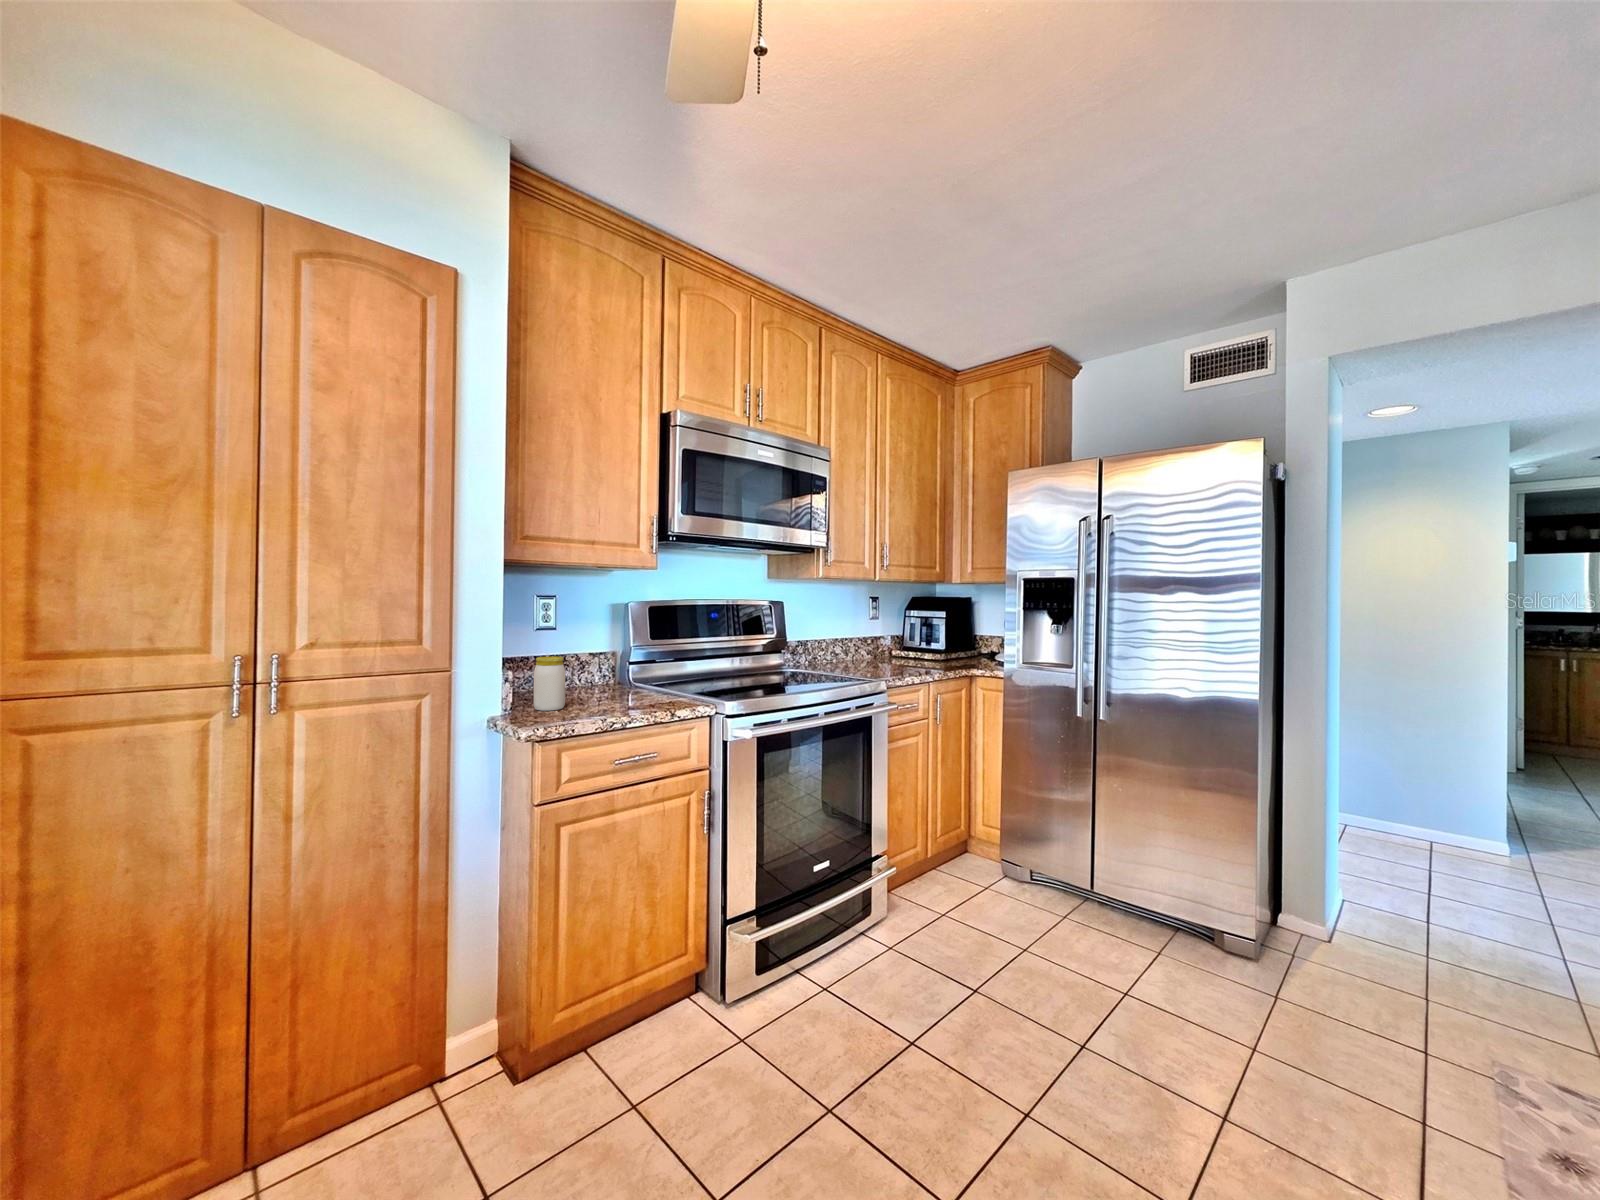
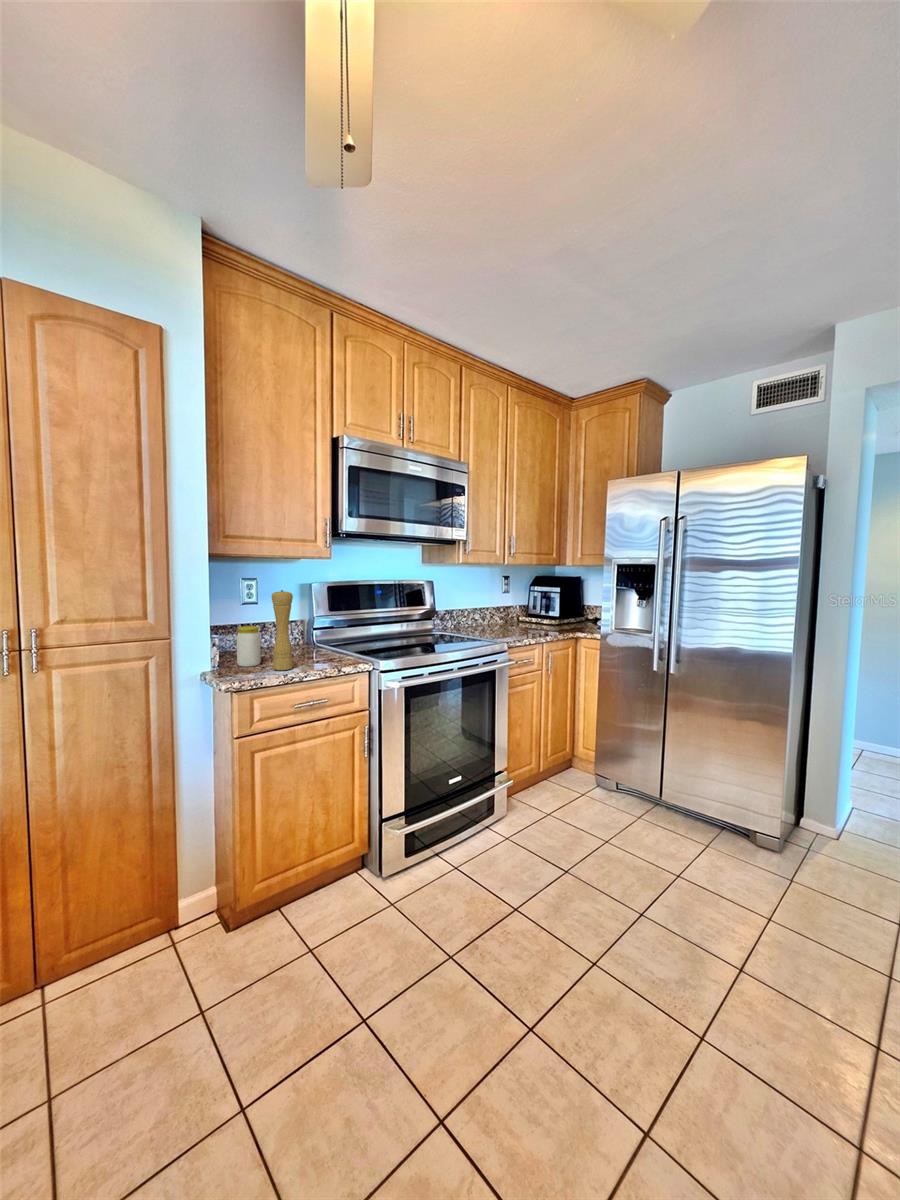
pepper mill: none [584,607,612,714] -> present [272,590,293,670]

